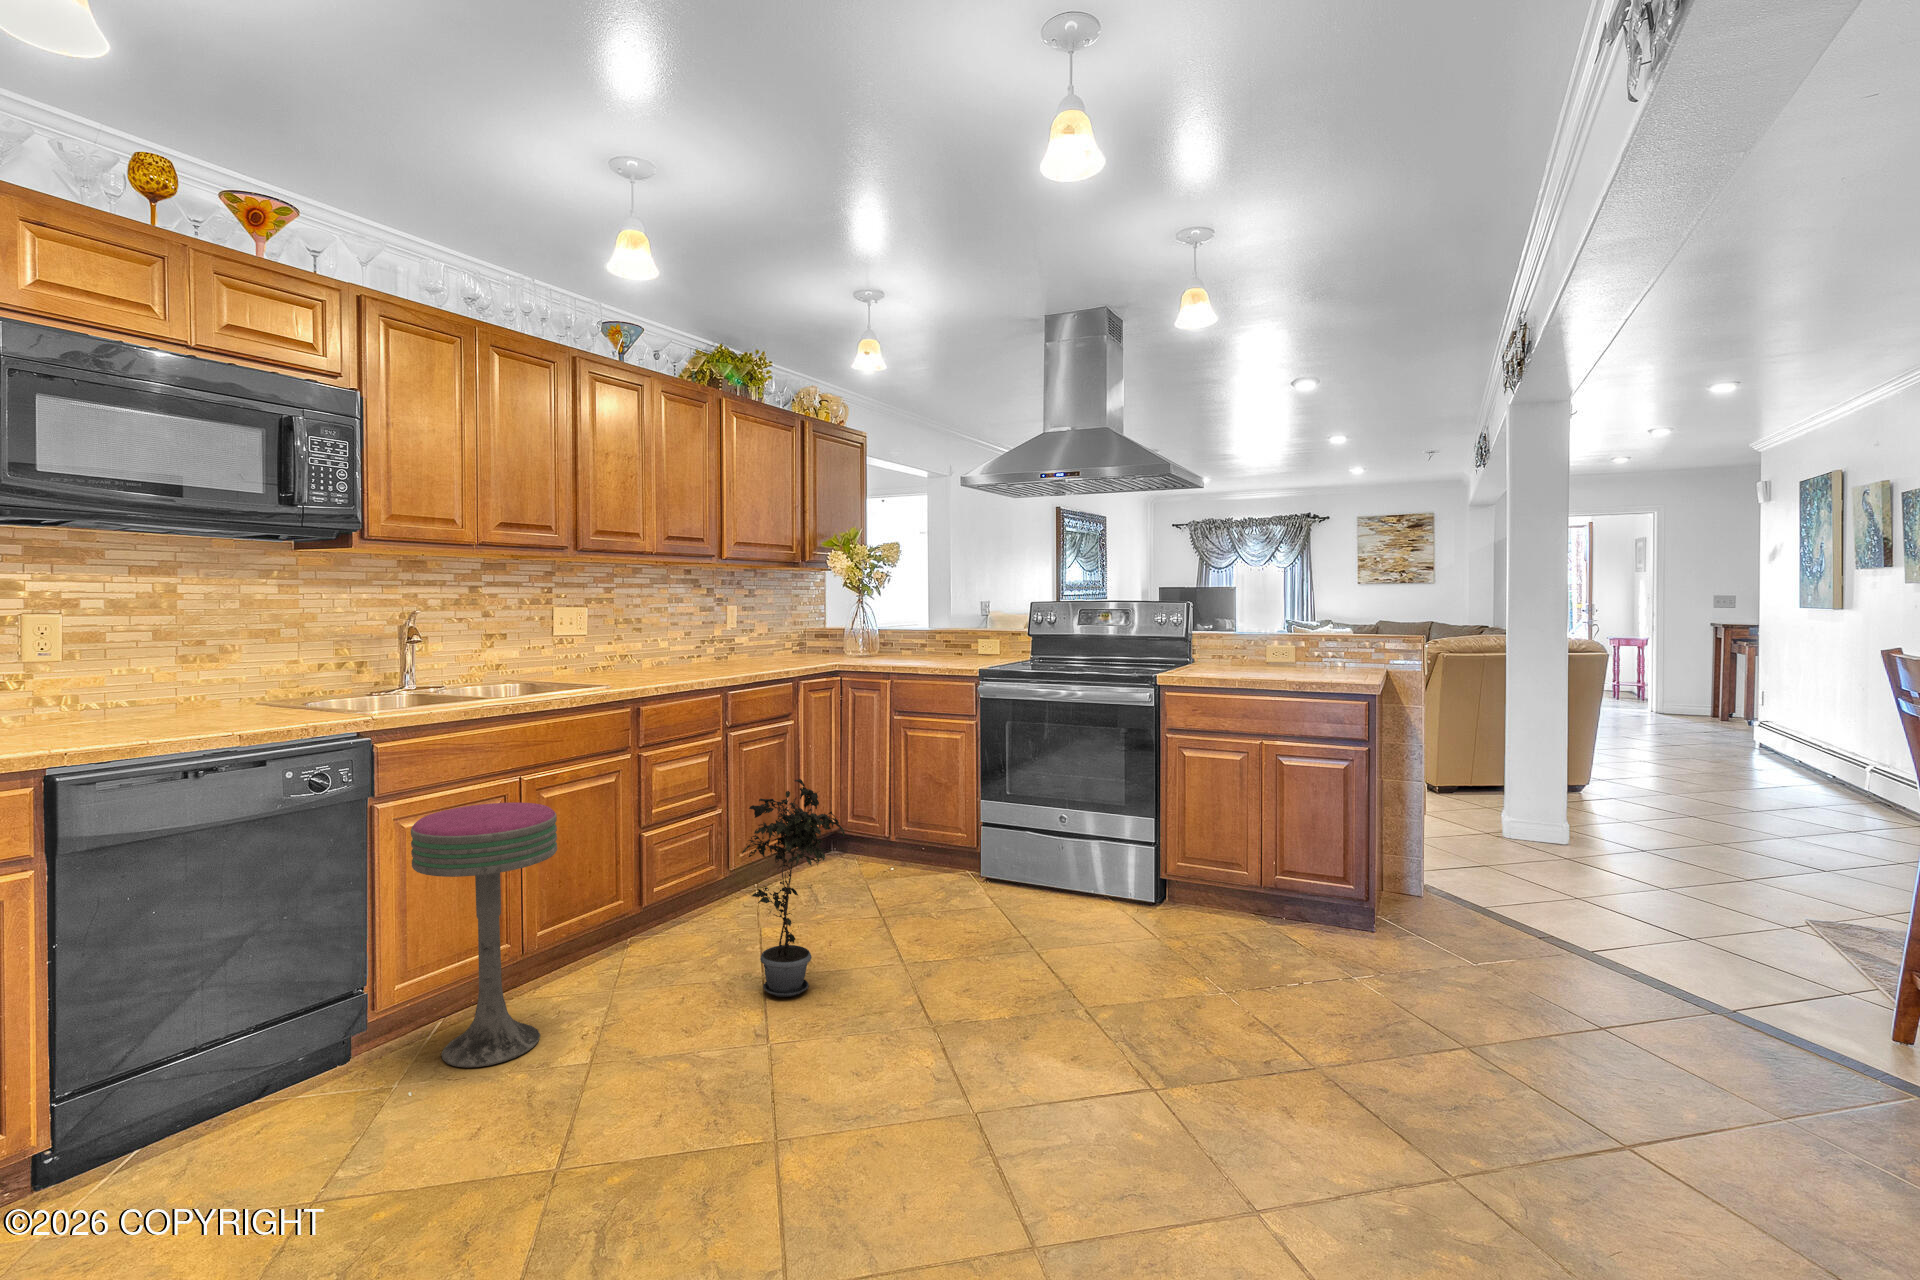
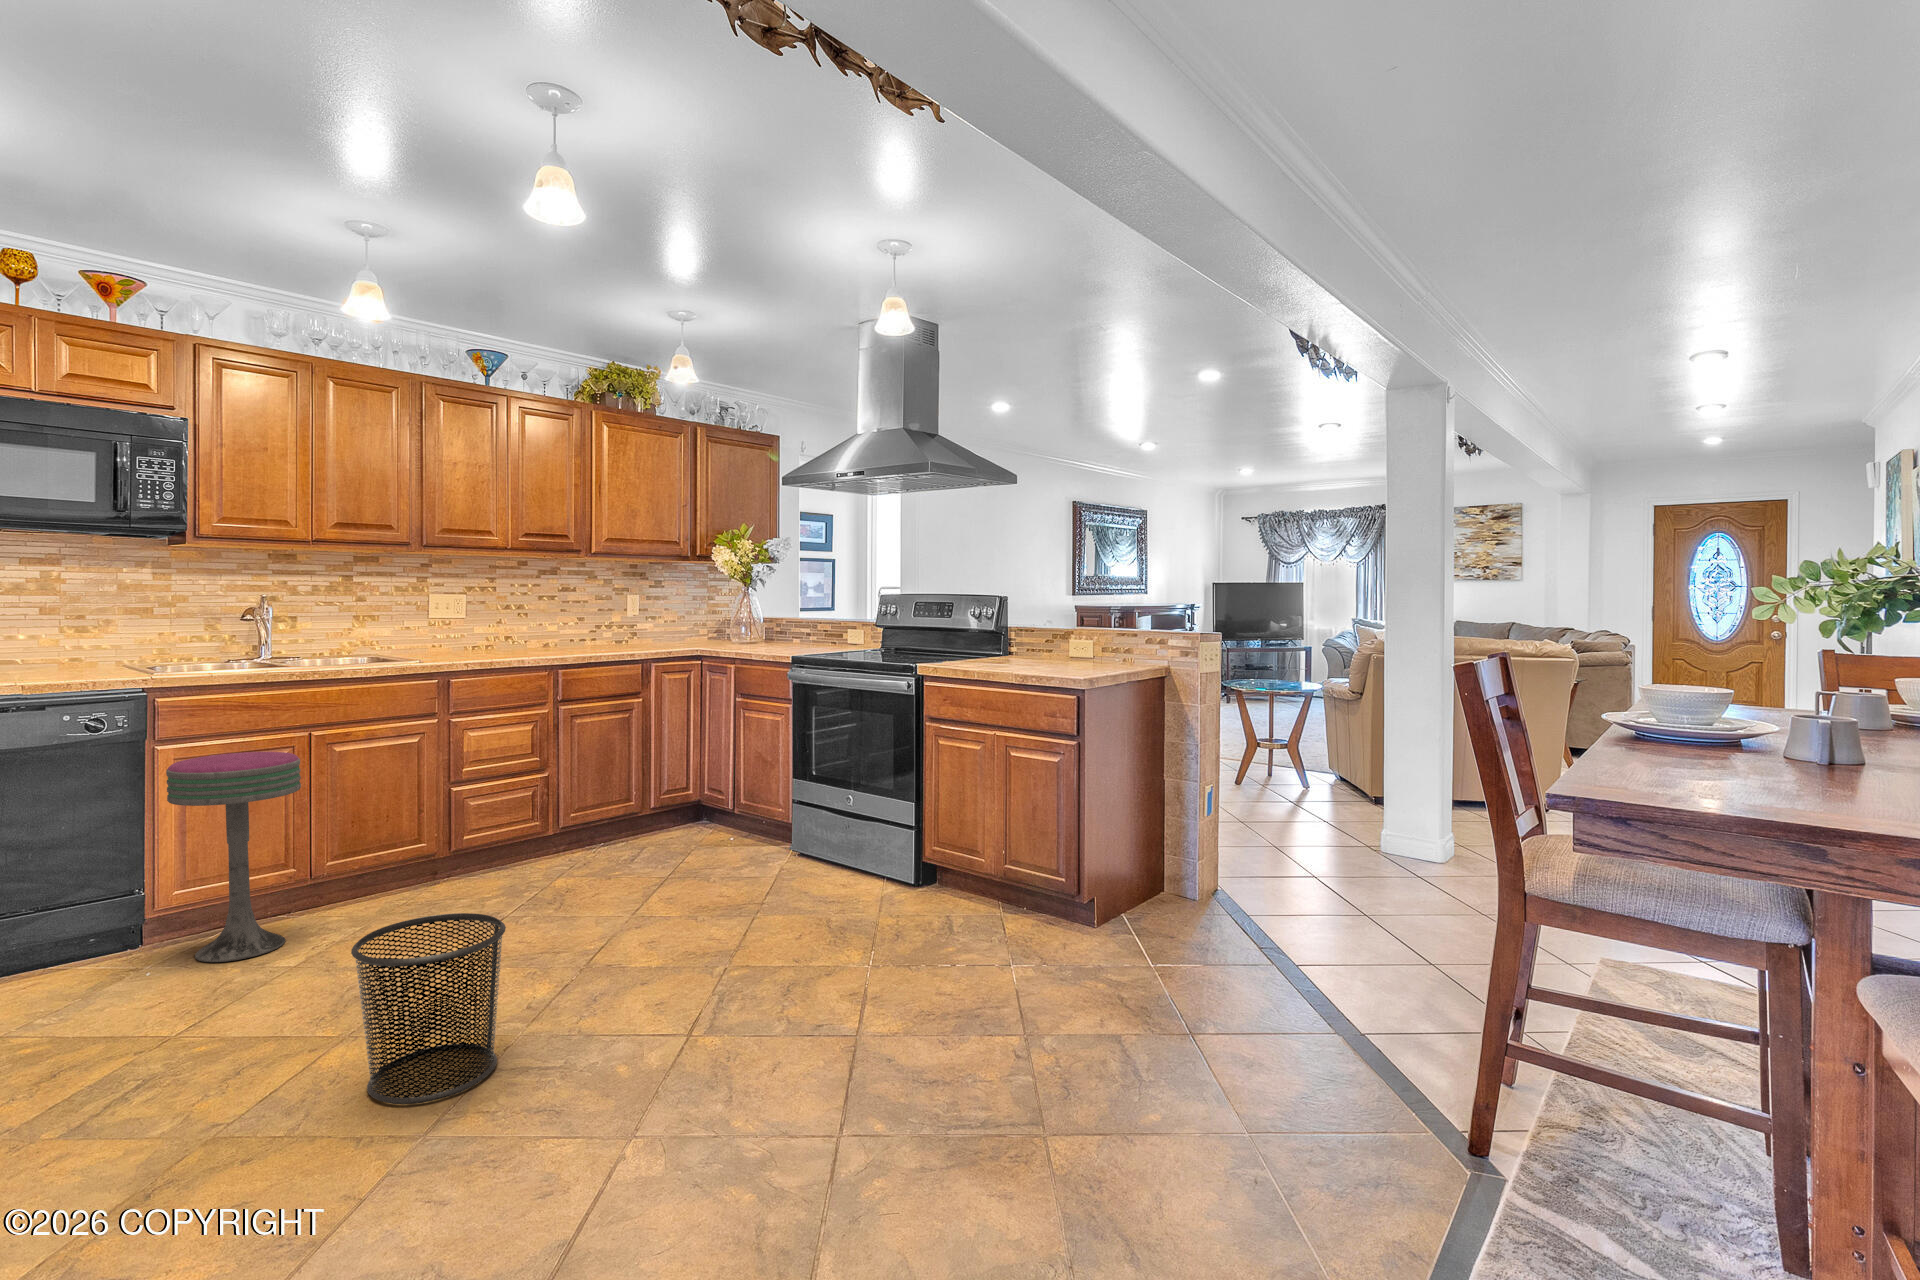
potted plant: present [742,779,845,997] -> none [460,744,552,934]
waste bin: none [863,981,1020,1218] -> present [351,913,506,1104]

